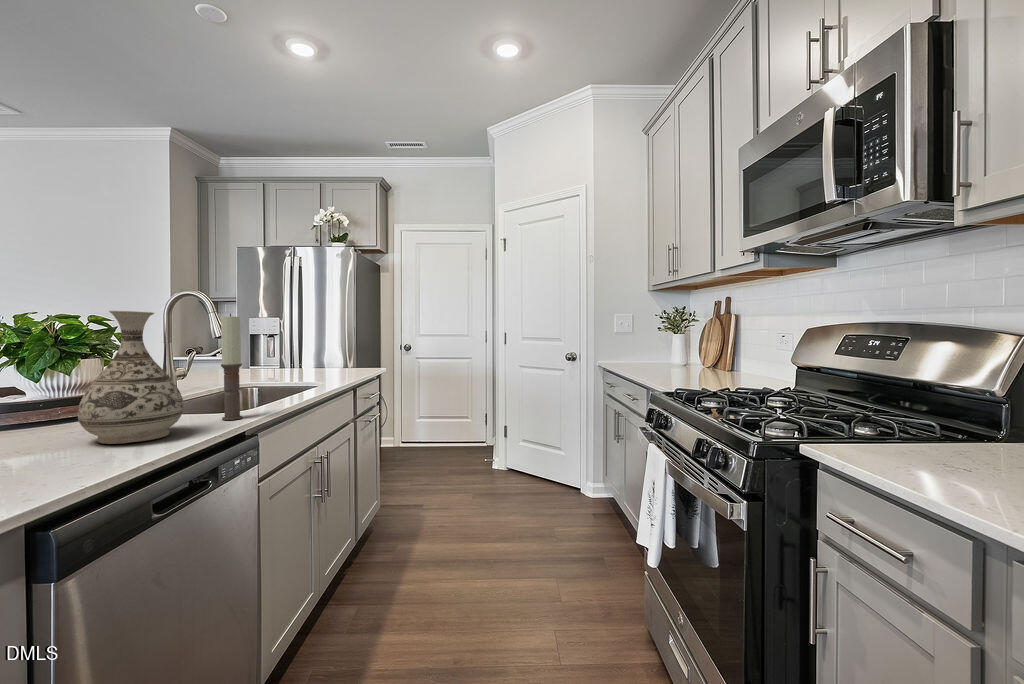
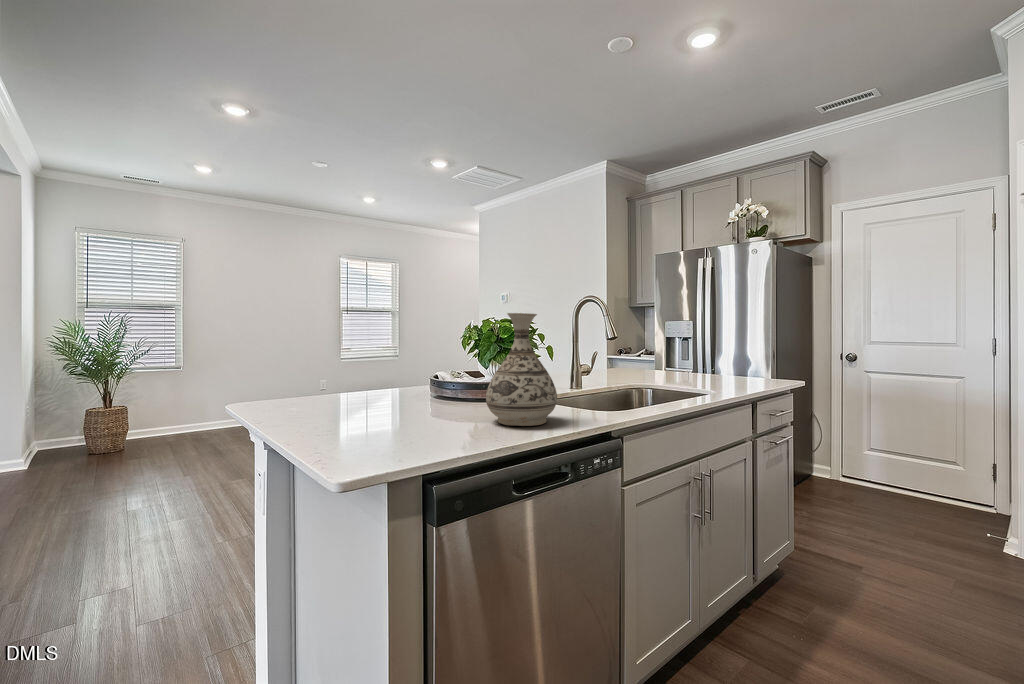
candle: present [221,314,242,420] -> none [594,314,611,418]

